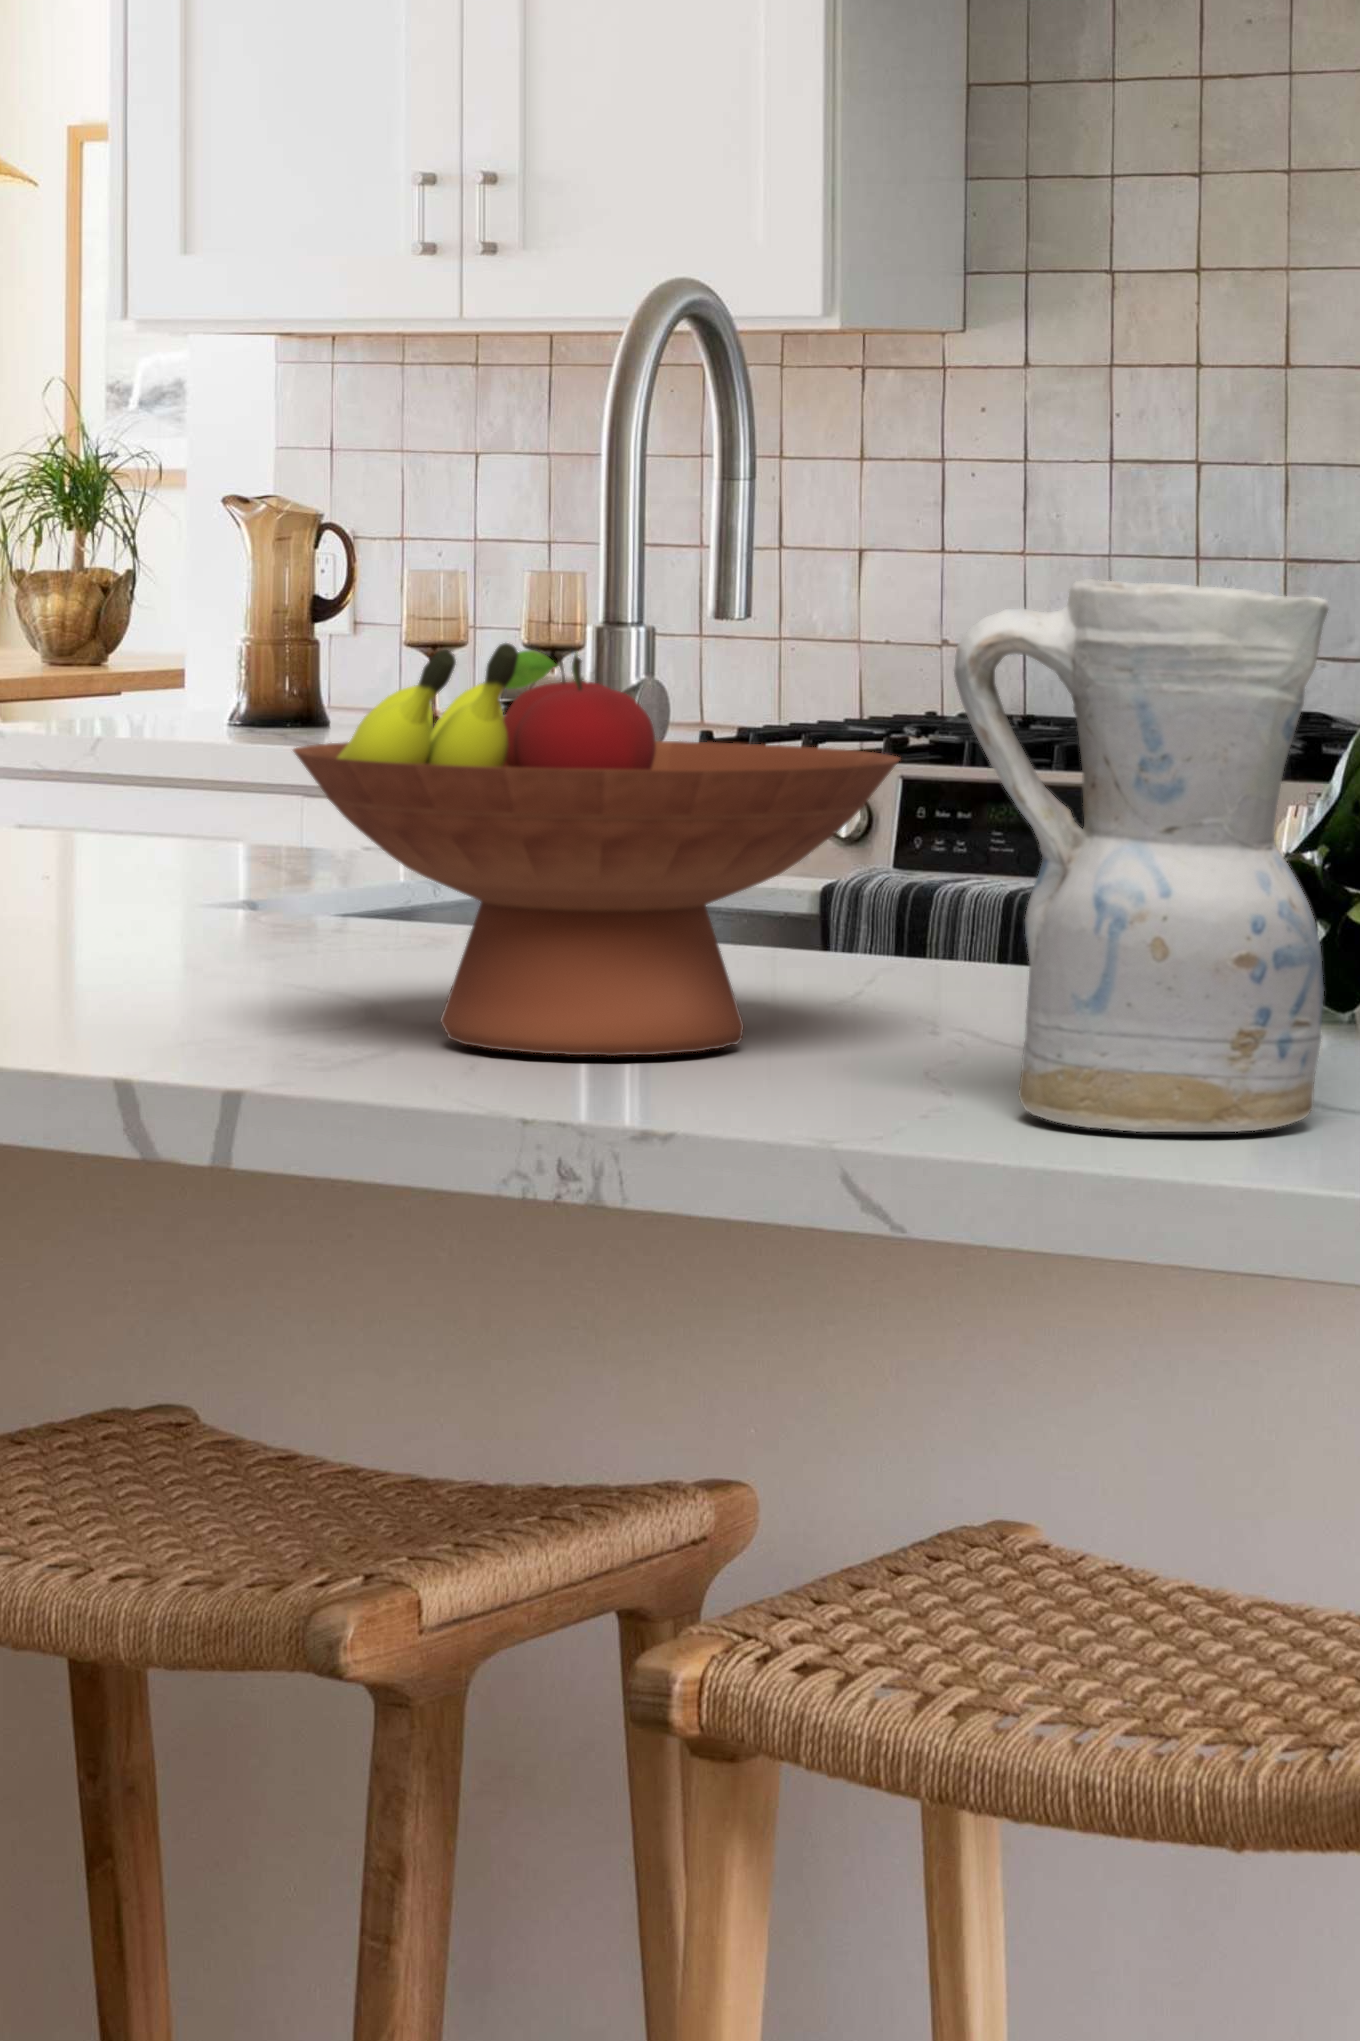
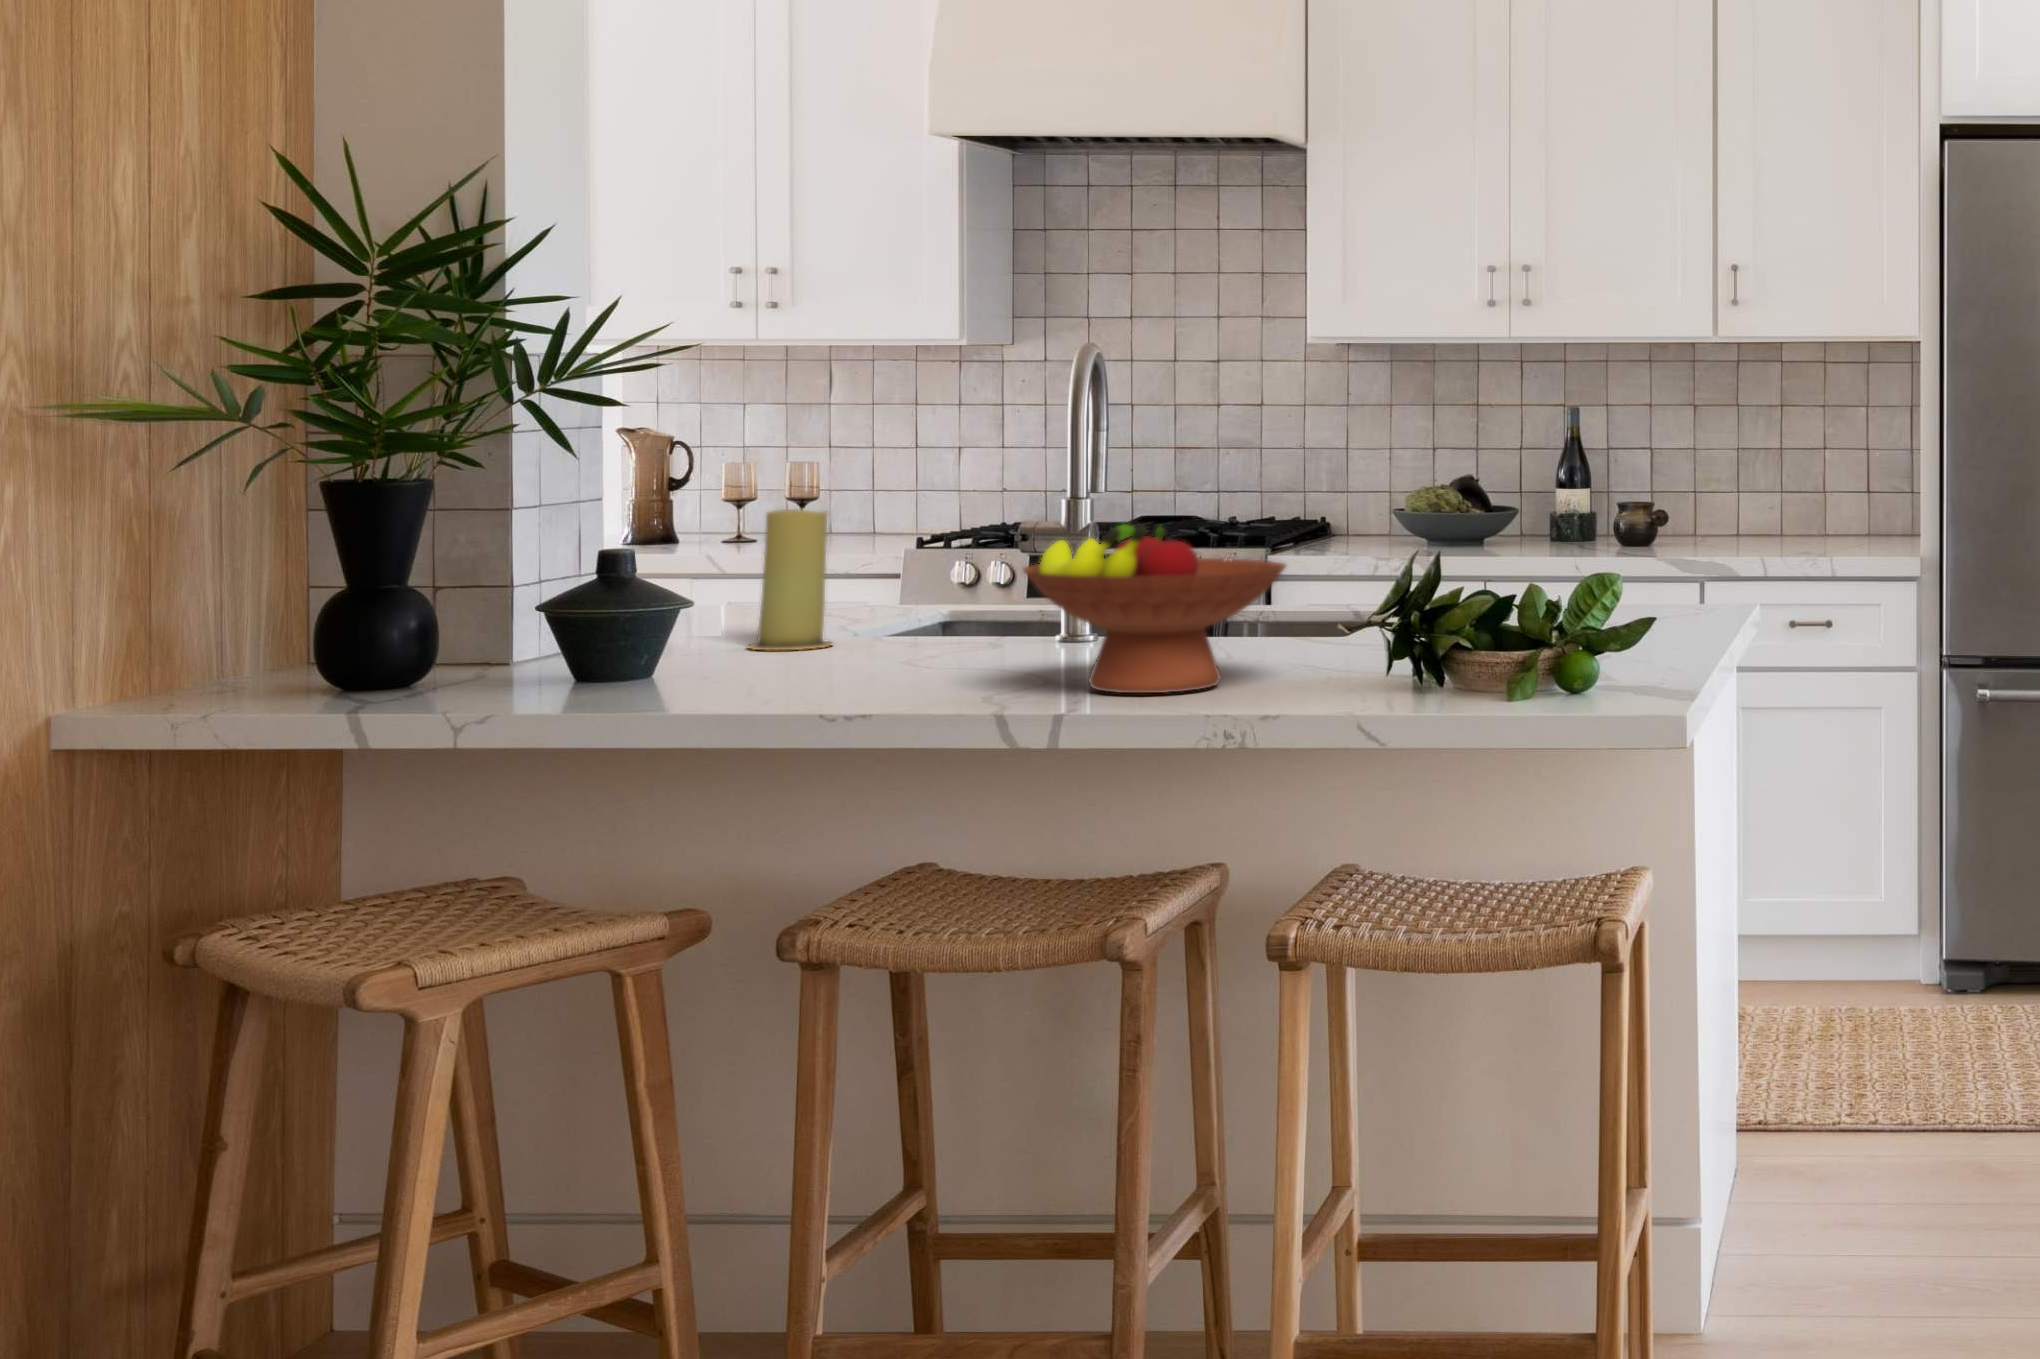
ceramic pitcher: present [954,579,1329,1132] -> none [1359,495,1503,706]
candle: none [12,627,180,927] -> present [748,509,832,650]

